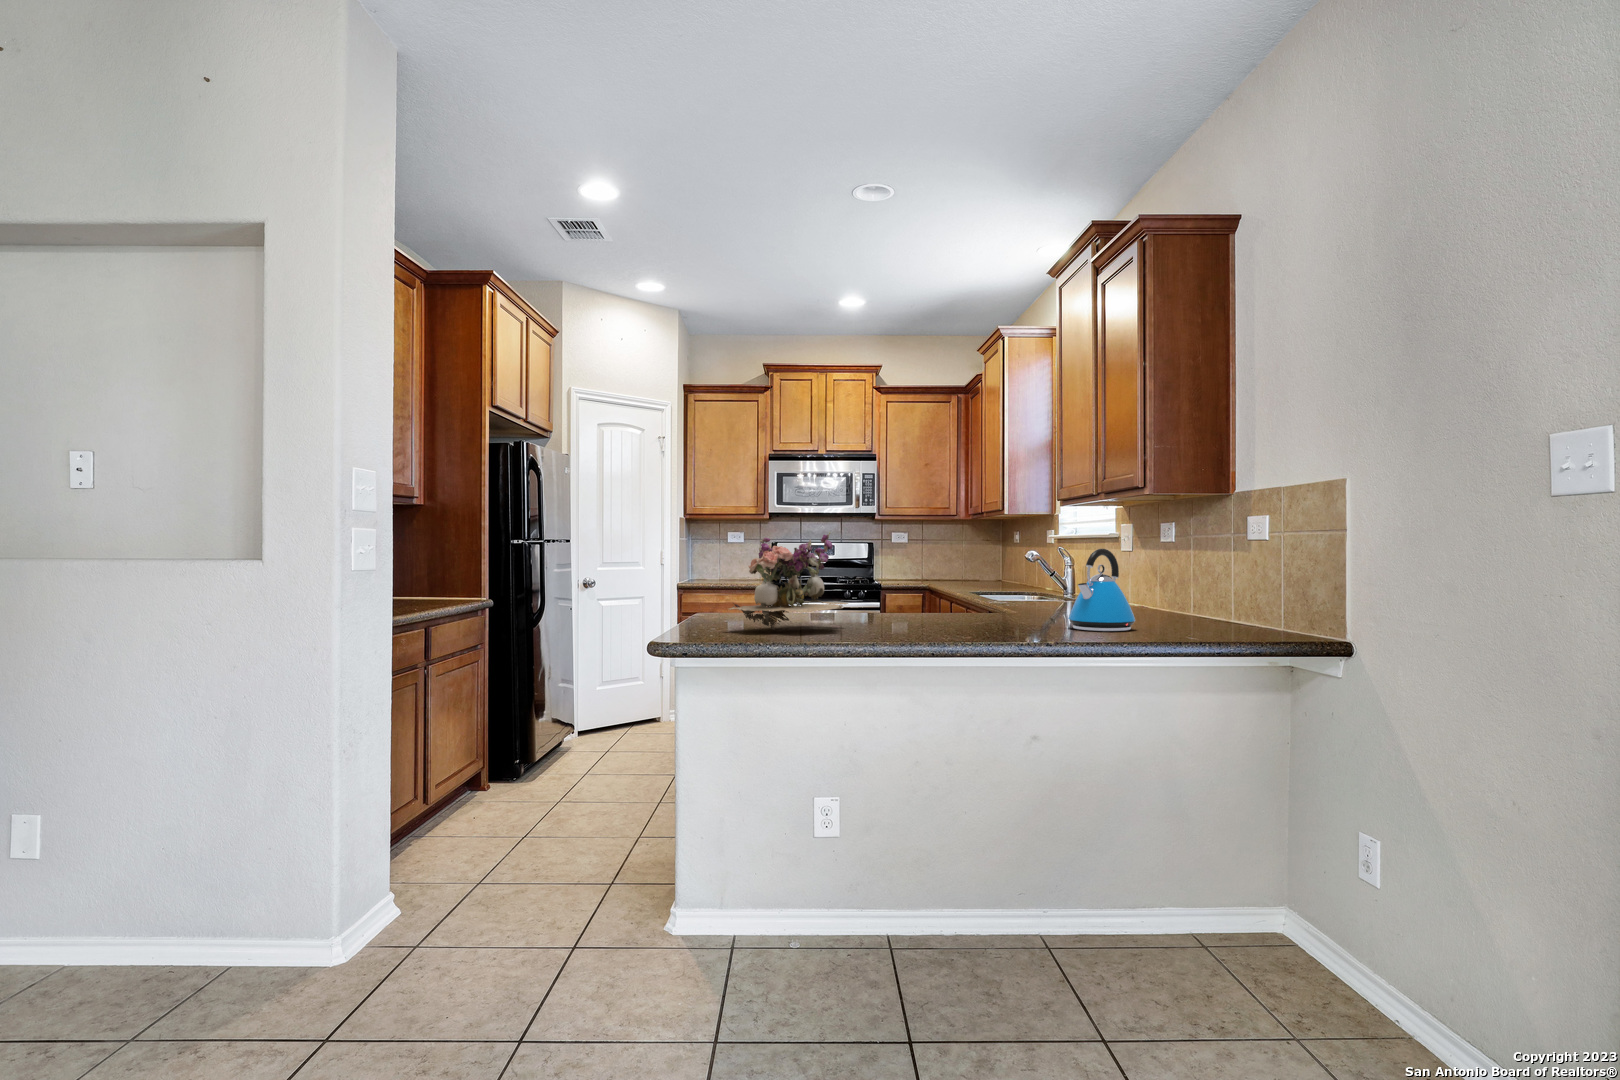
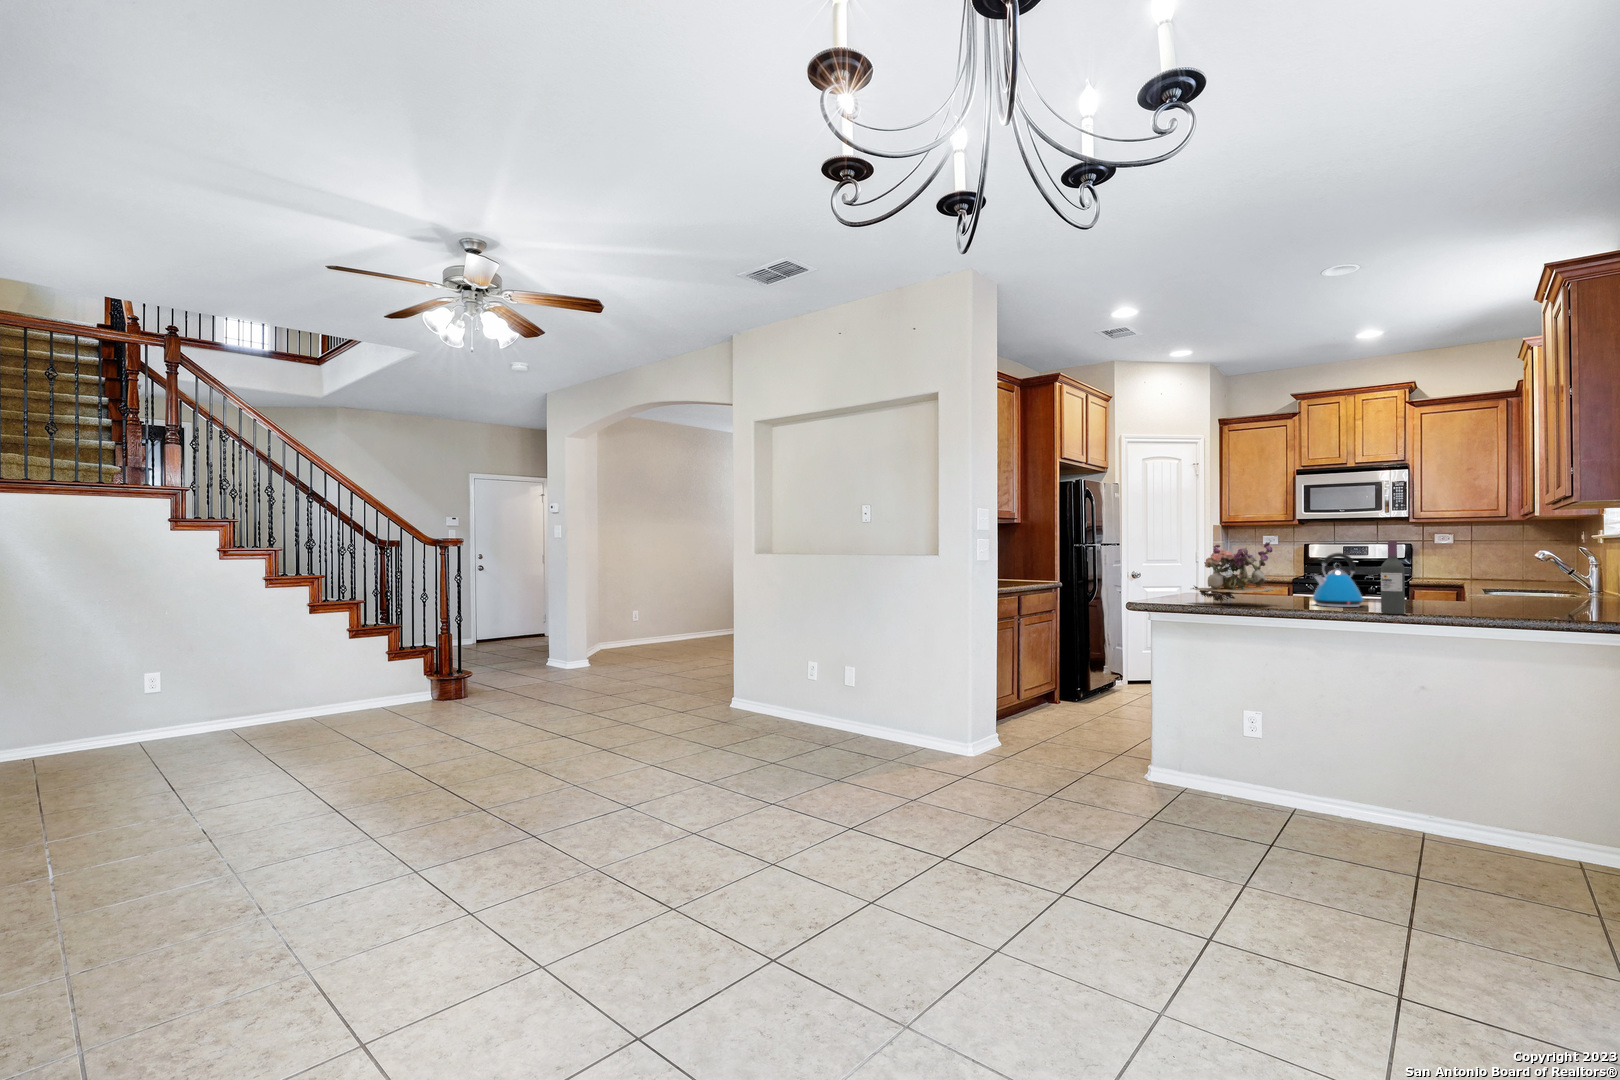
wine bottle: none [982,532,1009,634] -> present [1381,541,1405,614]
kettle: present [1068,549,1135,631] -> present [1312,553,1364,607]

